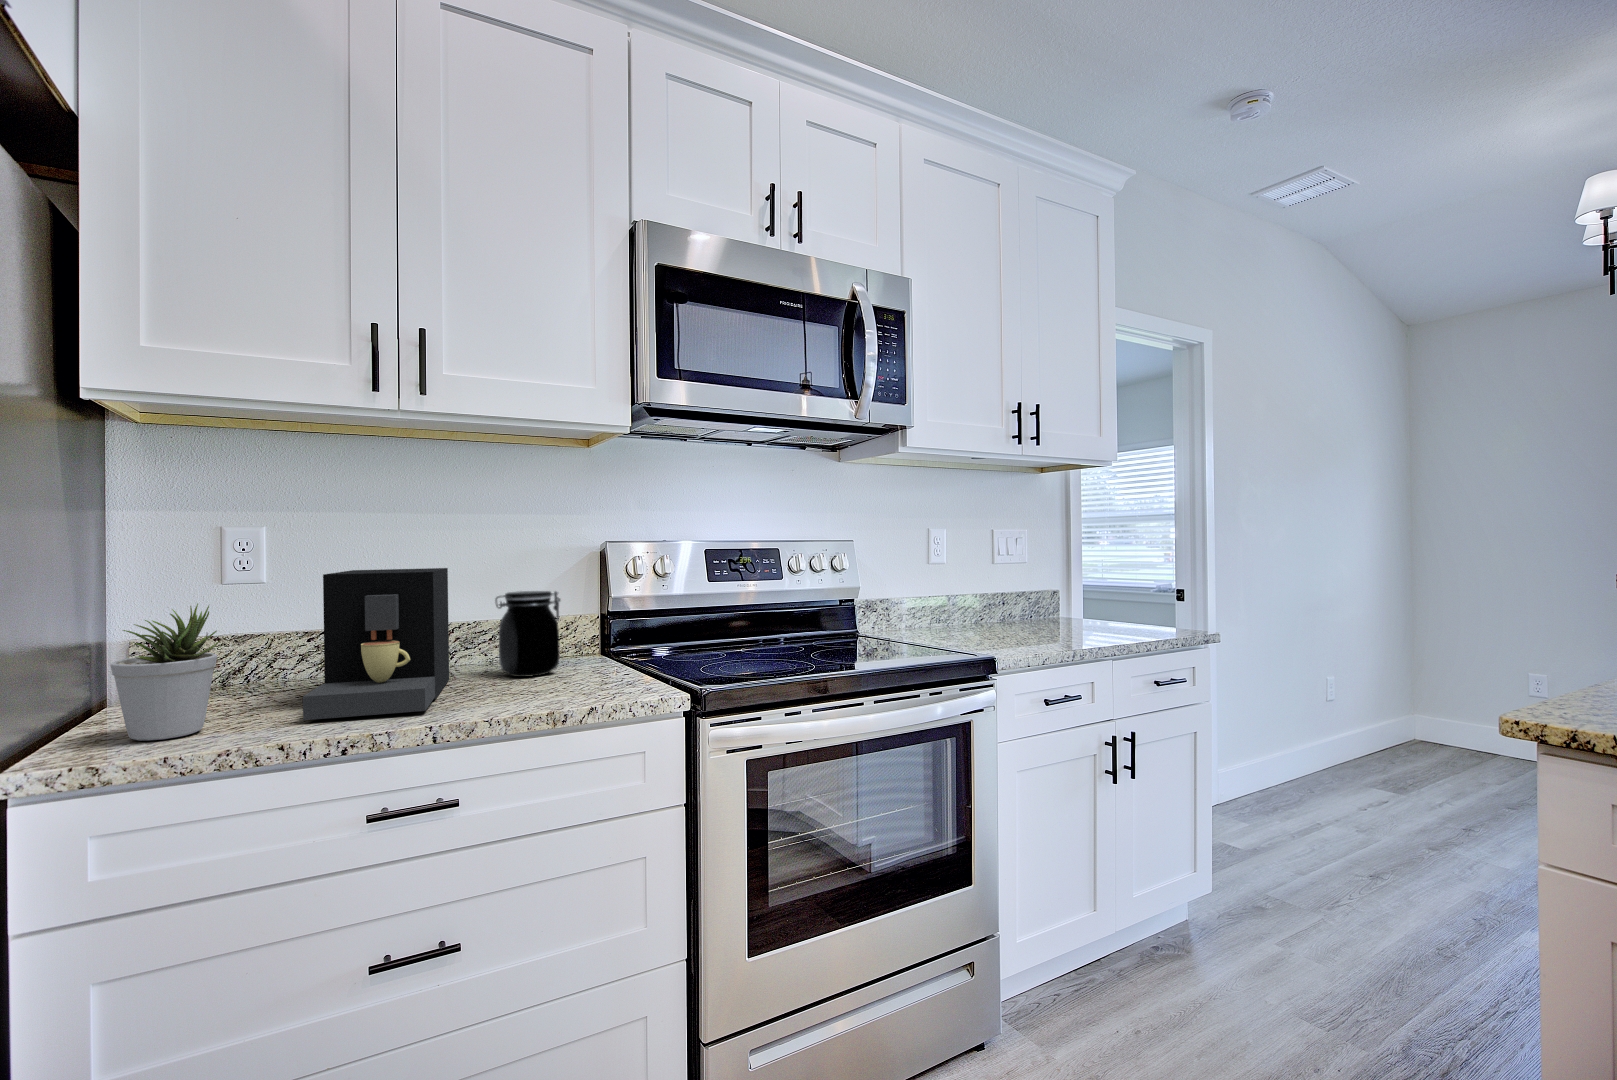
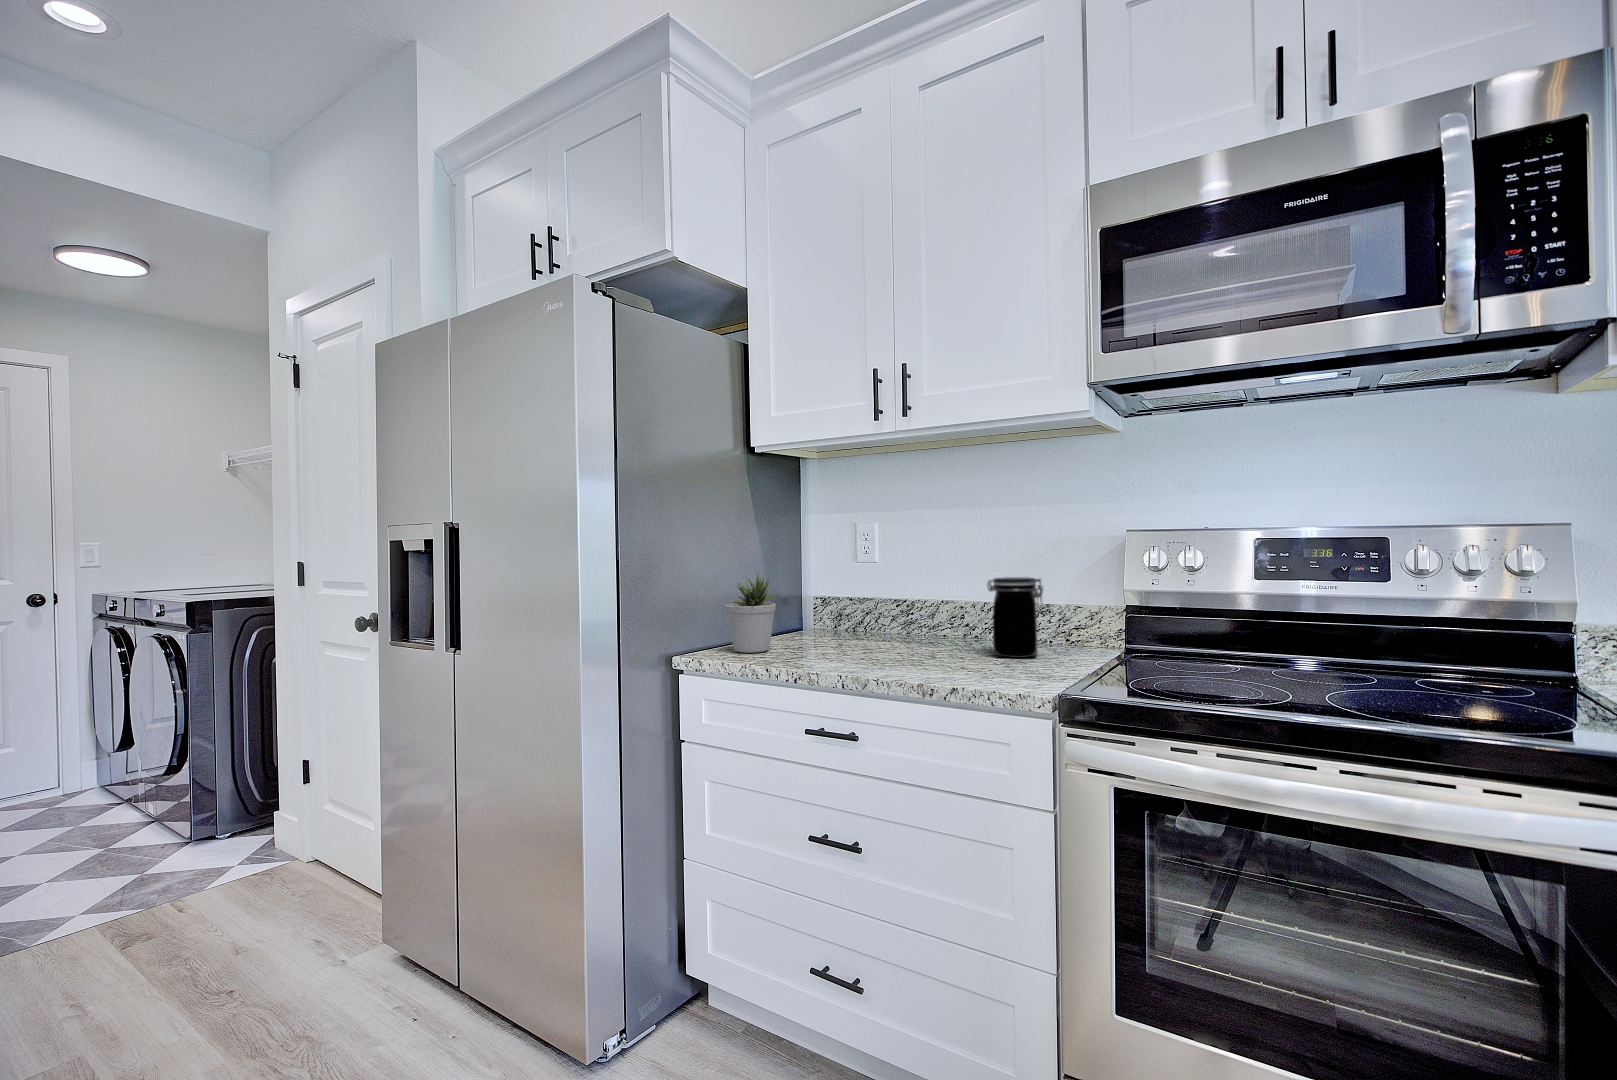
coffee maker: present [303,568,449,720] -> none [801,554,955,664]

